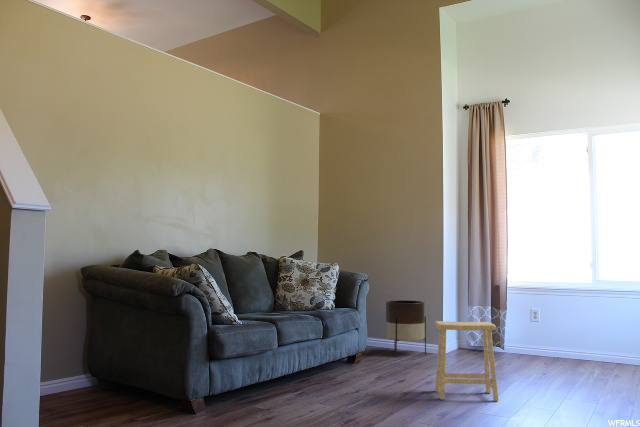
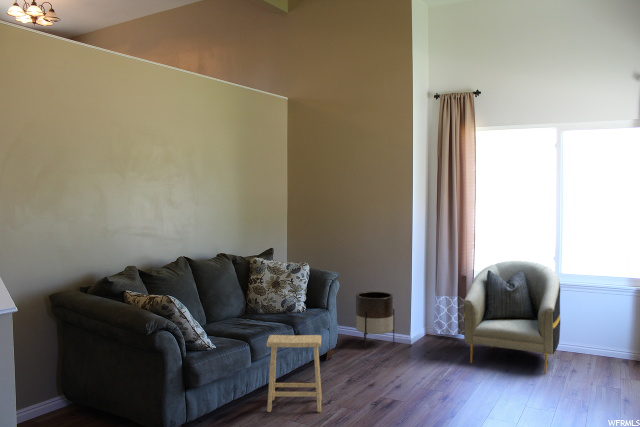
armchair: none [498,267,601,377] -> present [464,261,560,374]
footstool: present [435,321,498,401] -> present [267,335,322,412]

